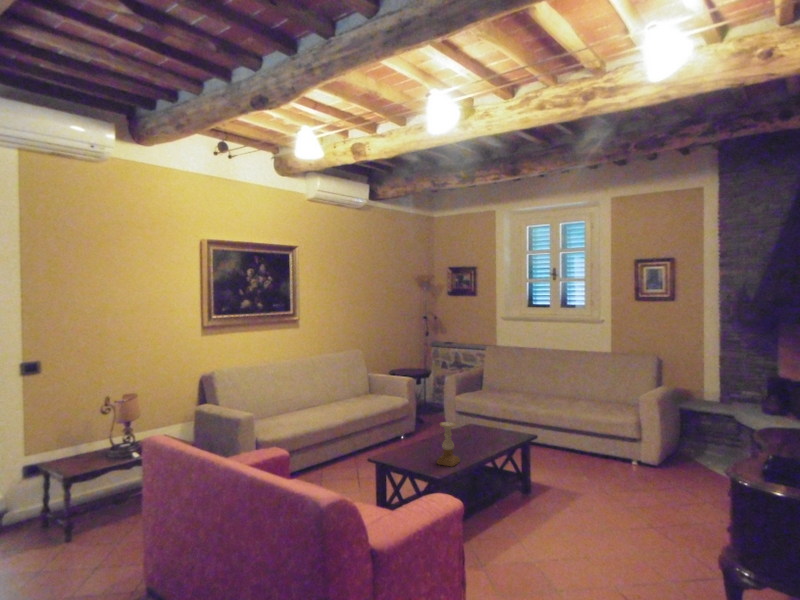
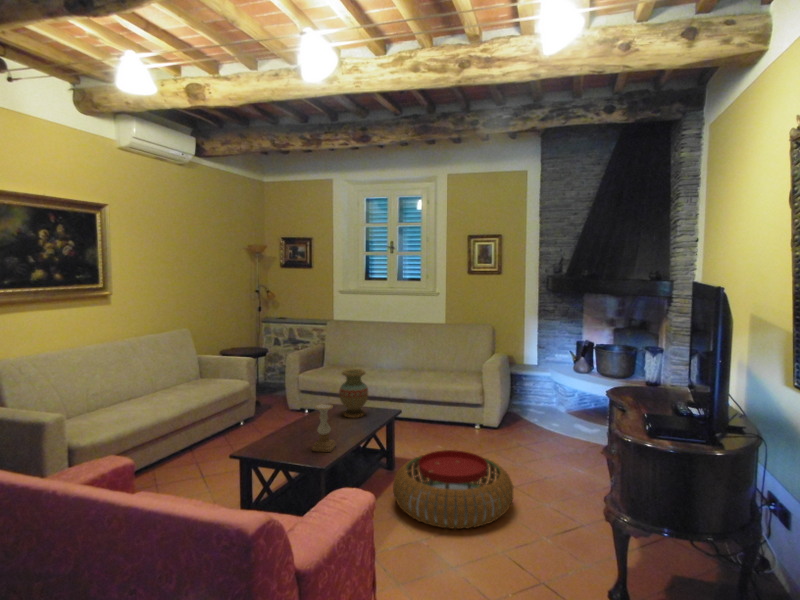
vase: none [475,393,503,439] -> present [339,369,368,418]
pouf: none [516,480,644,561] -> present [393,450,513,529]

